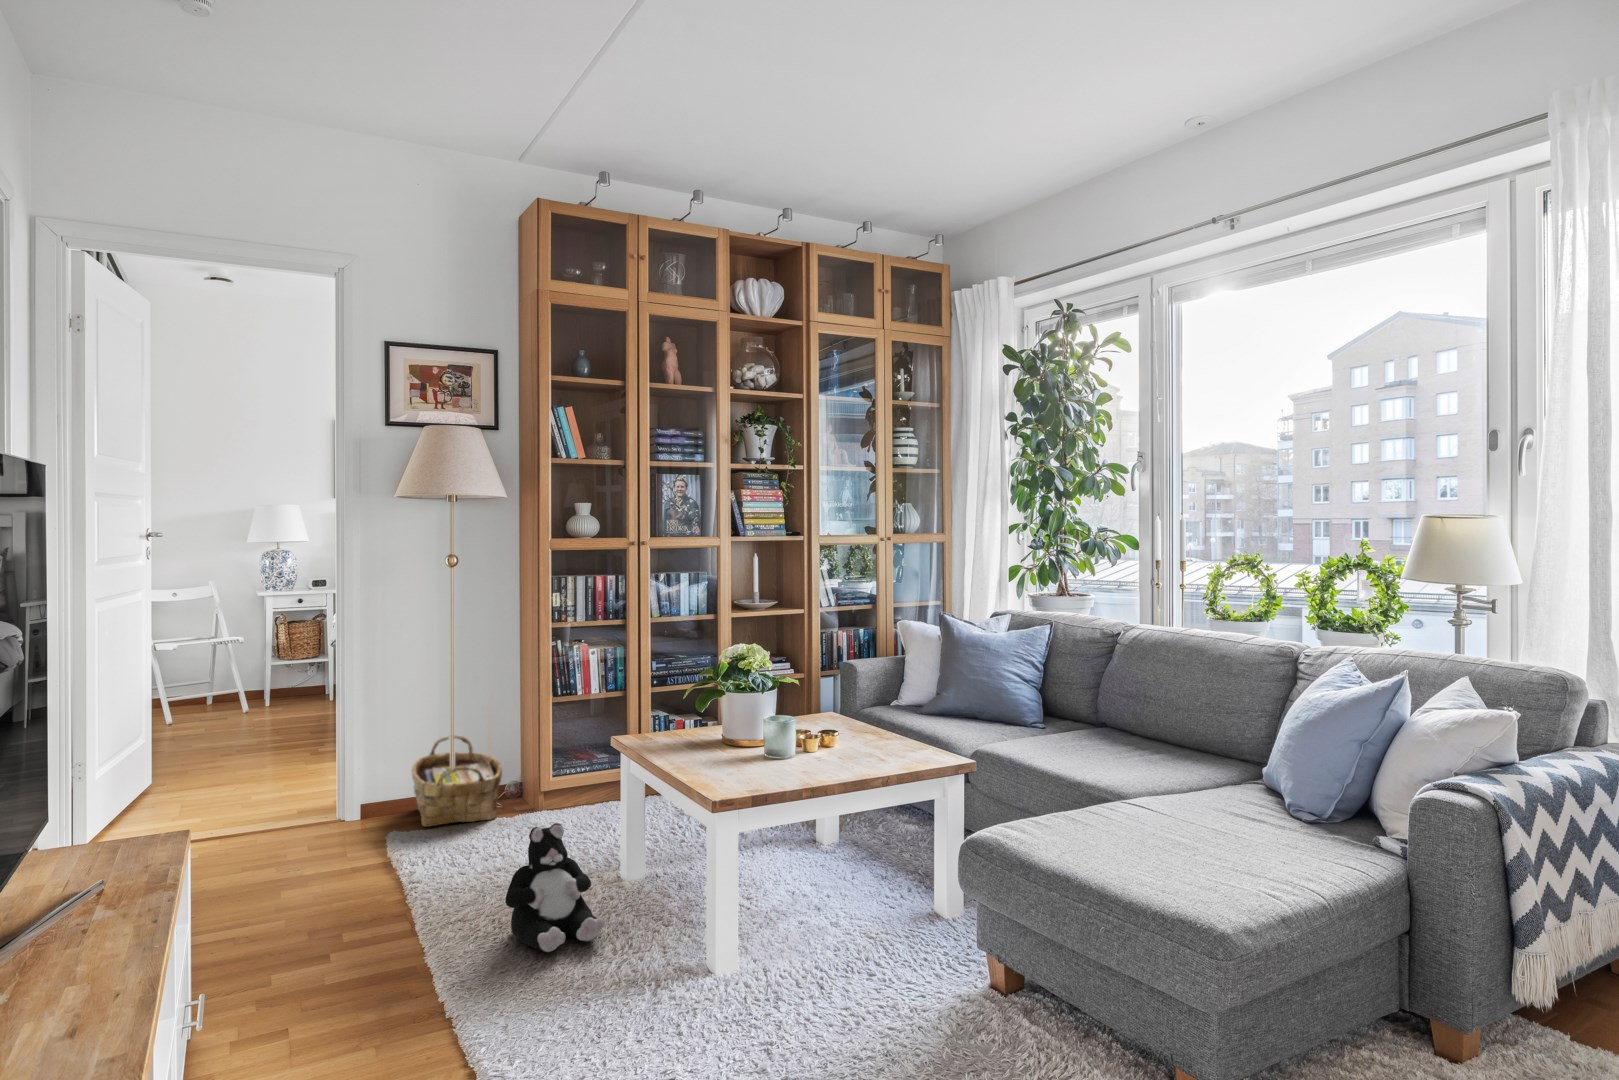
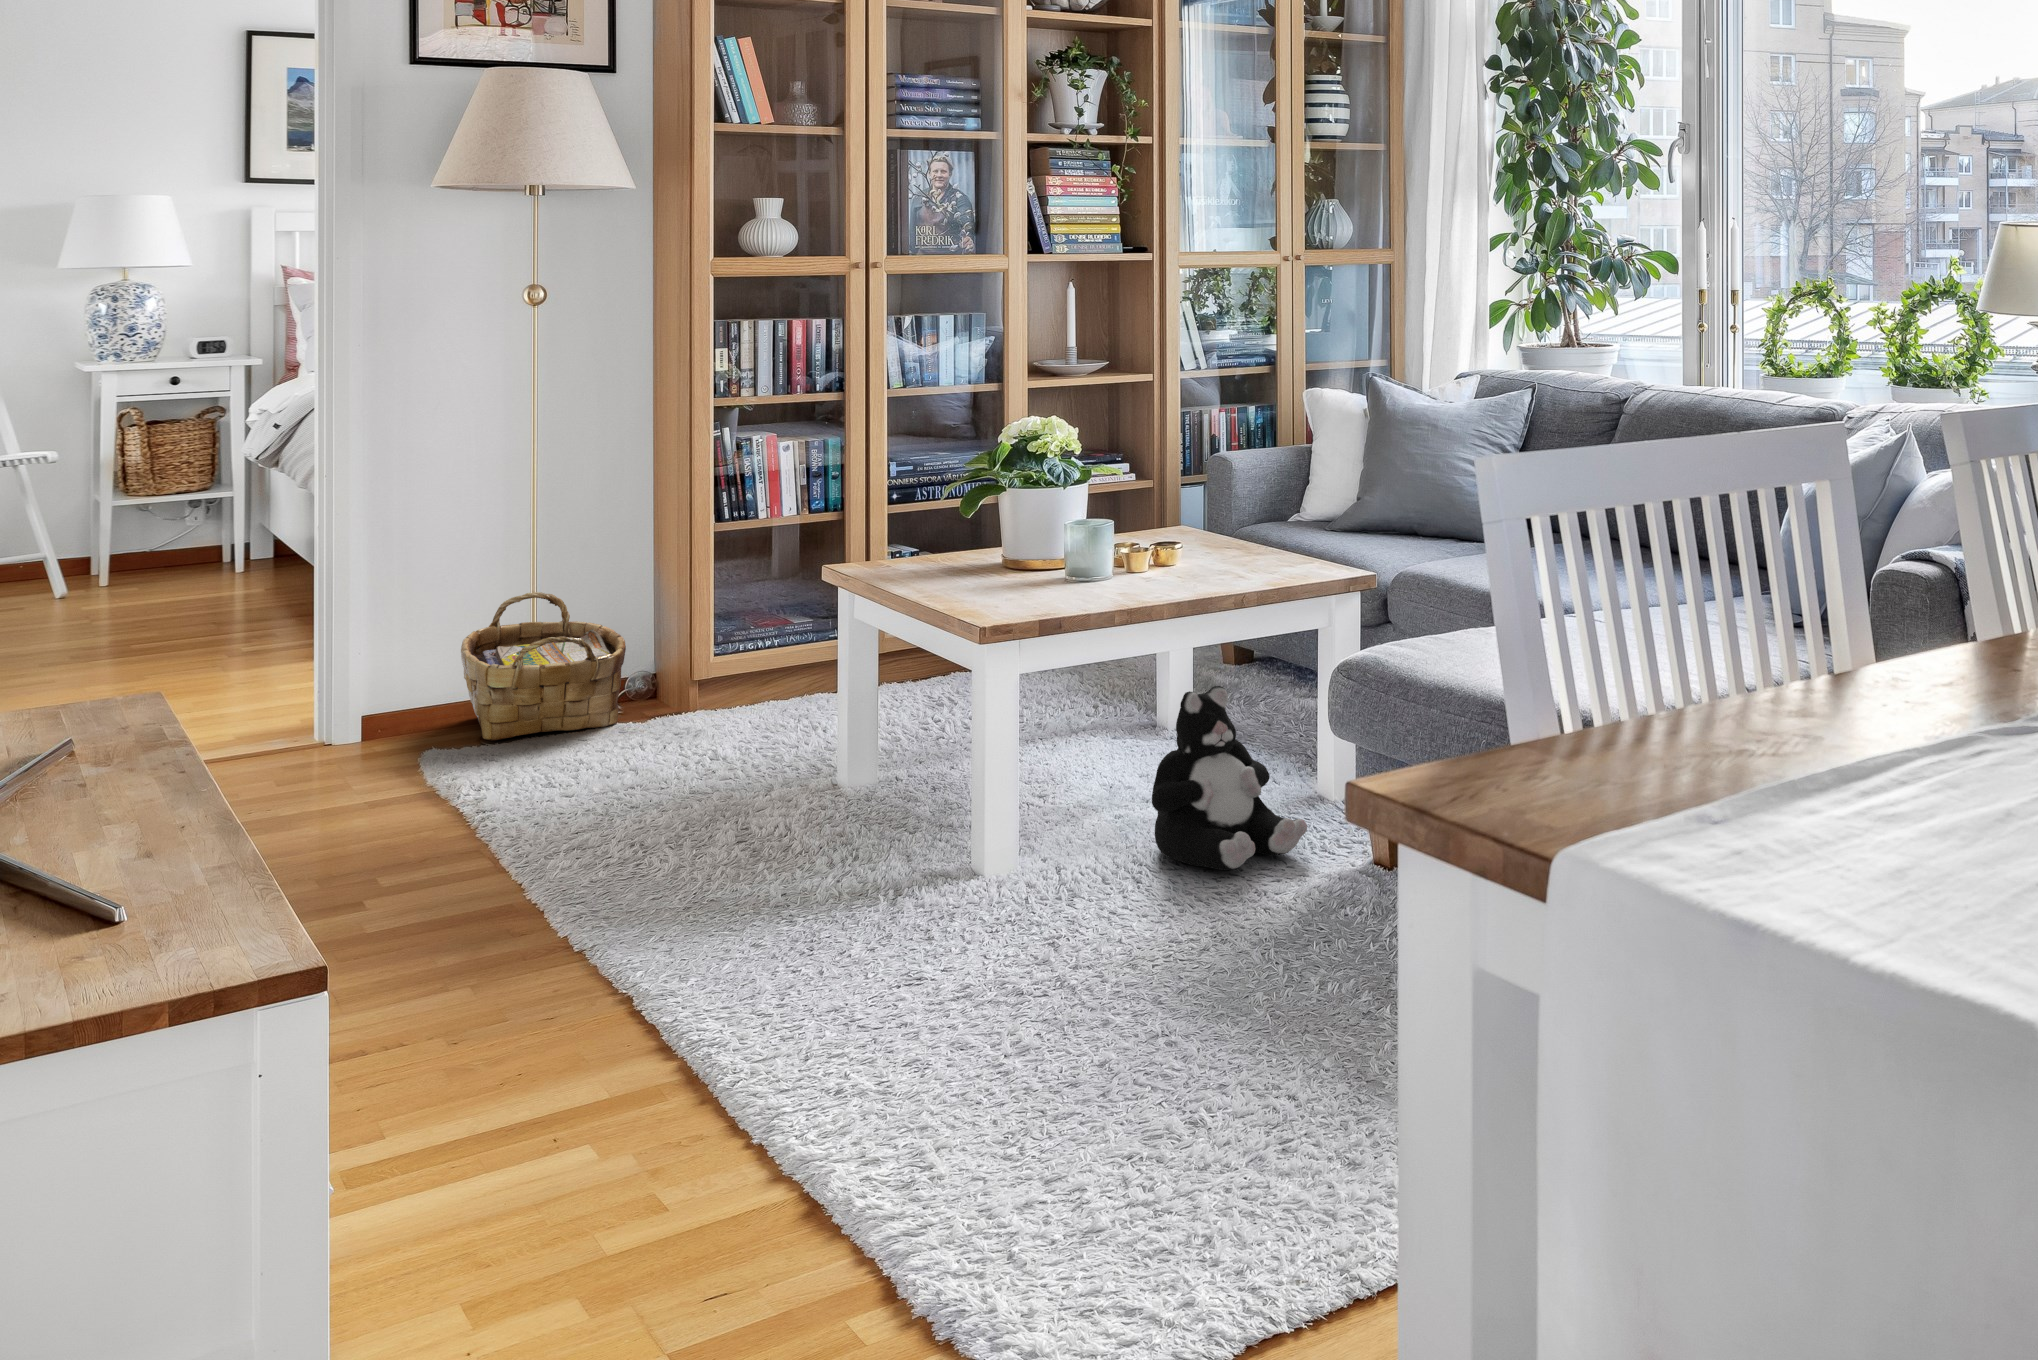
plush toy: present [505,823,605,952] -> present [1152,686,1307,870]

